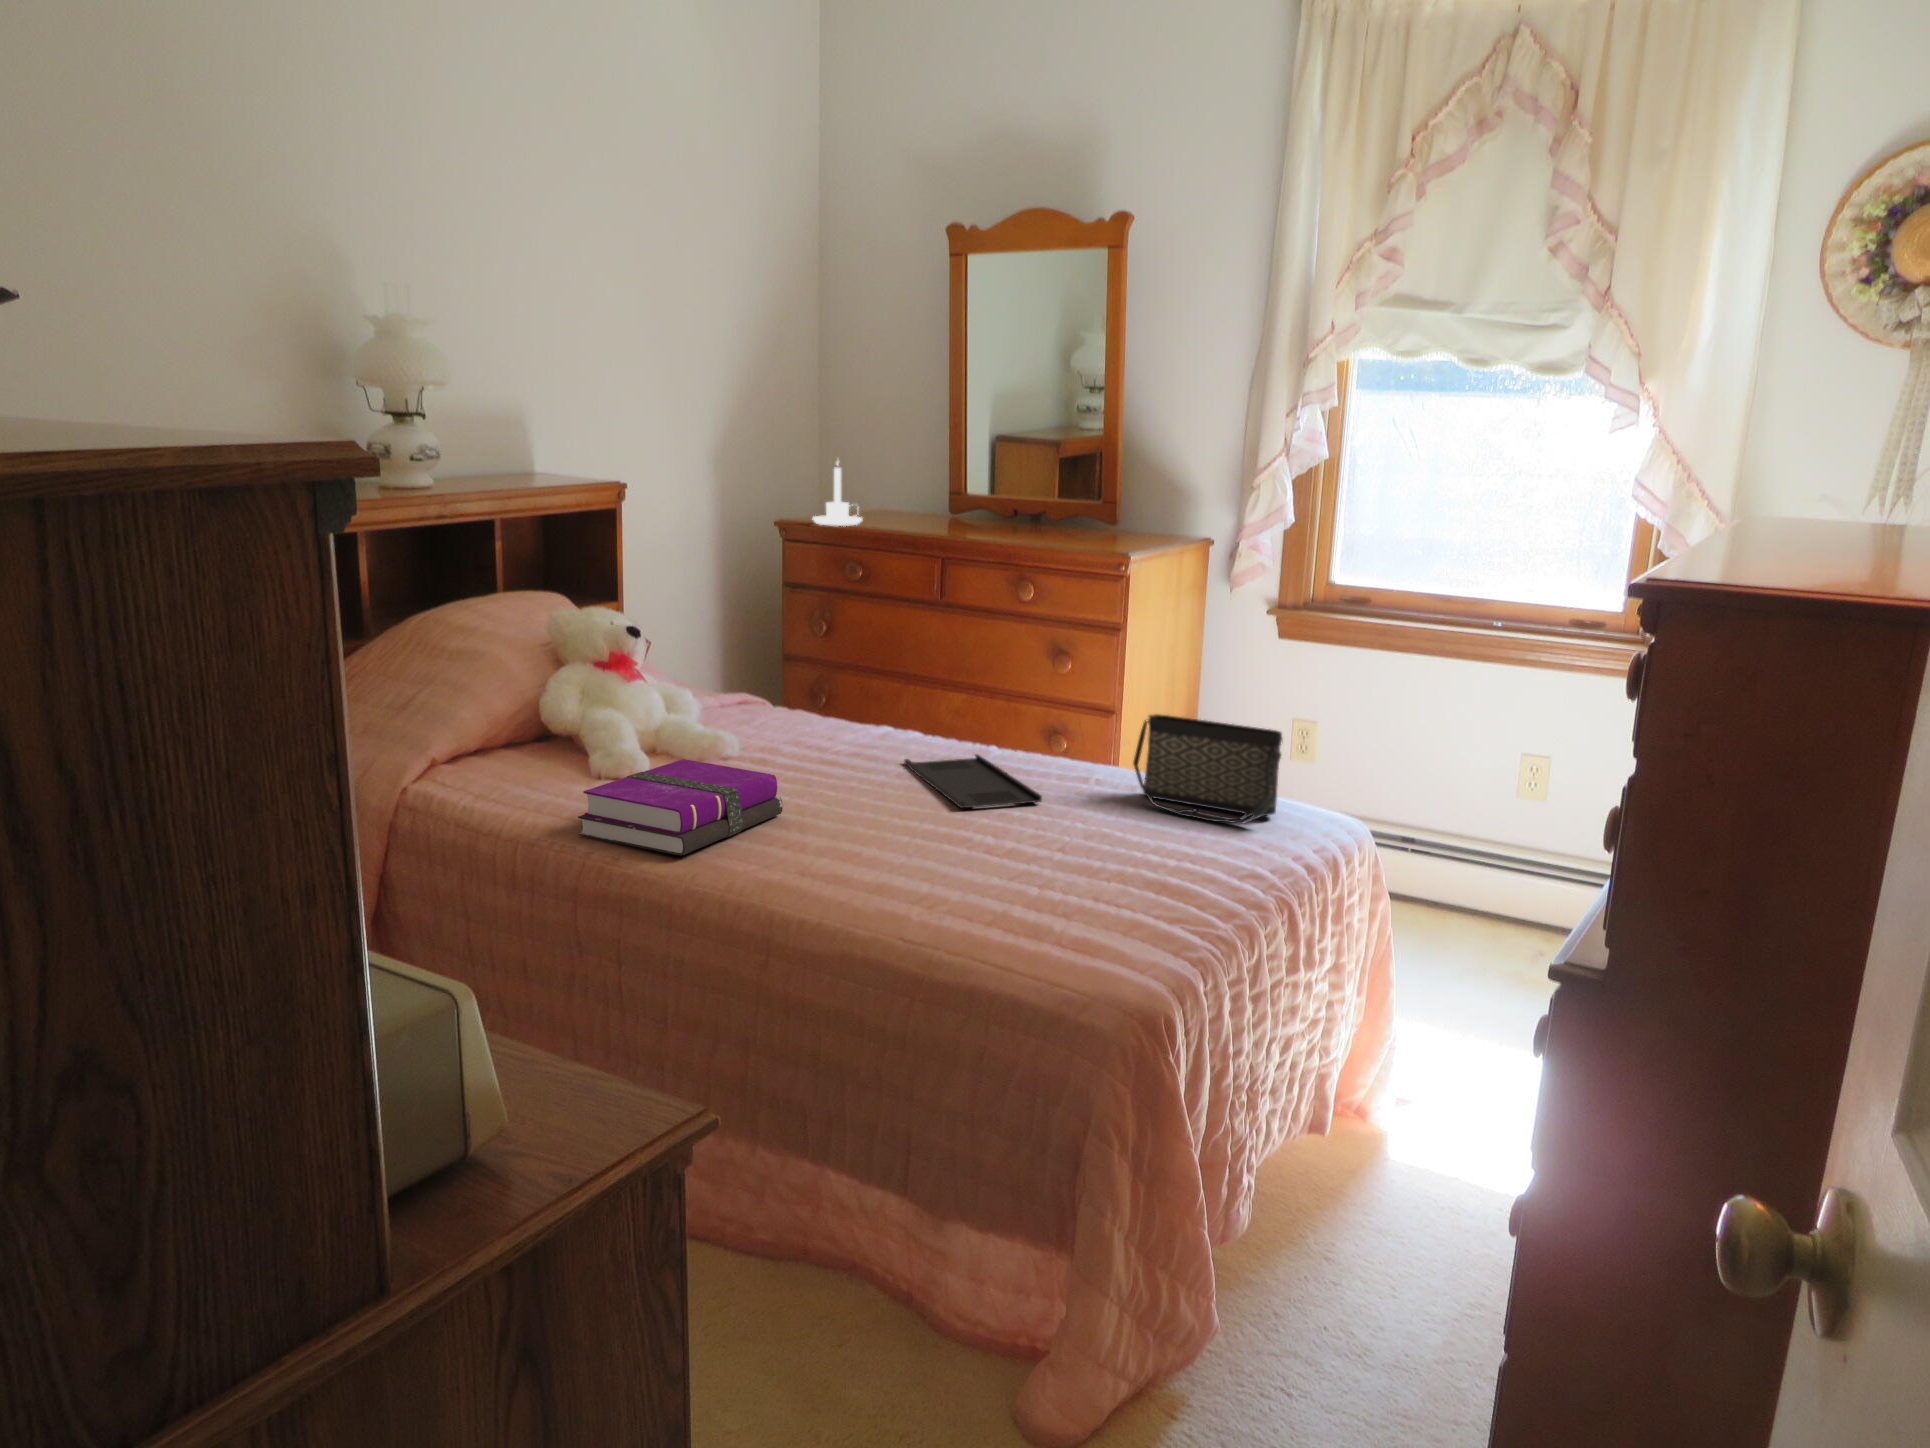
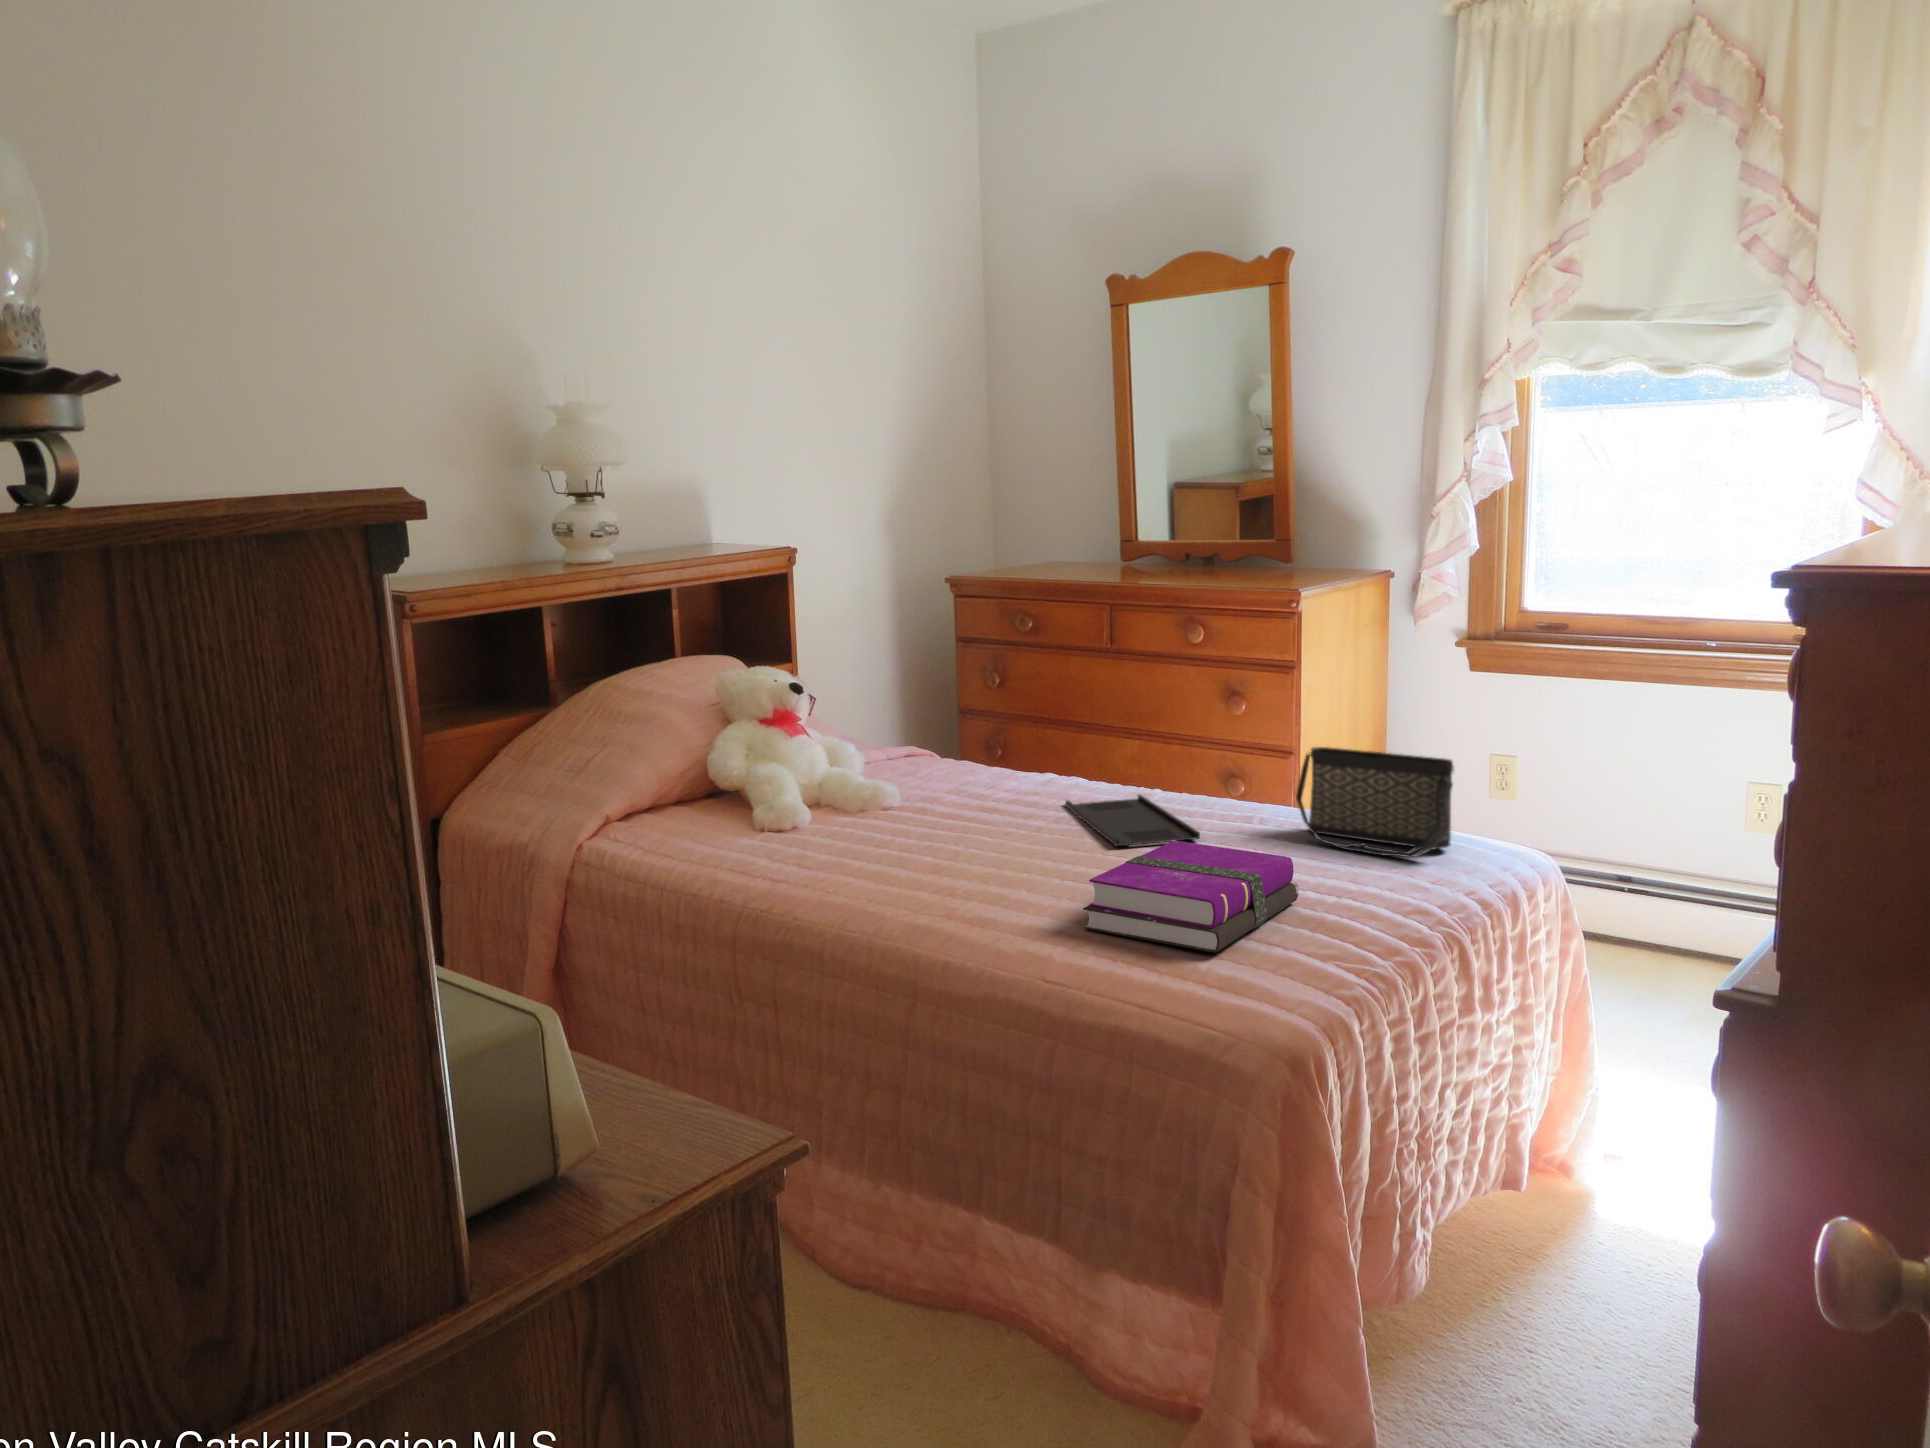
candle holder: present [813,461,862,526] -> none [986,515,1035,581]
hardback book: present [578,759,783,856] -> present [1083,841,1299,952]

